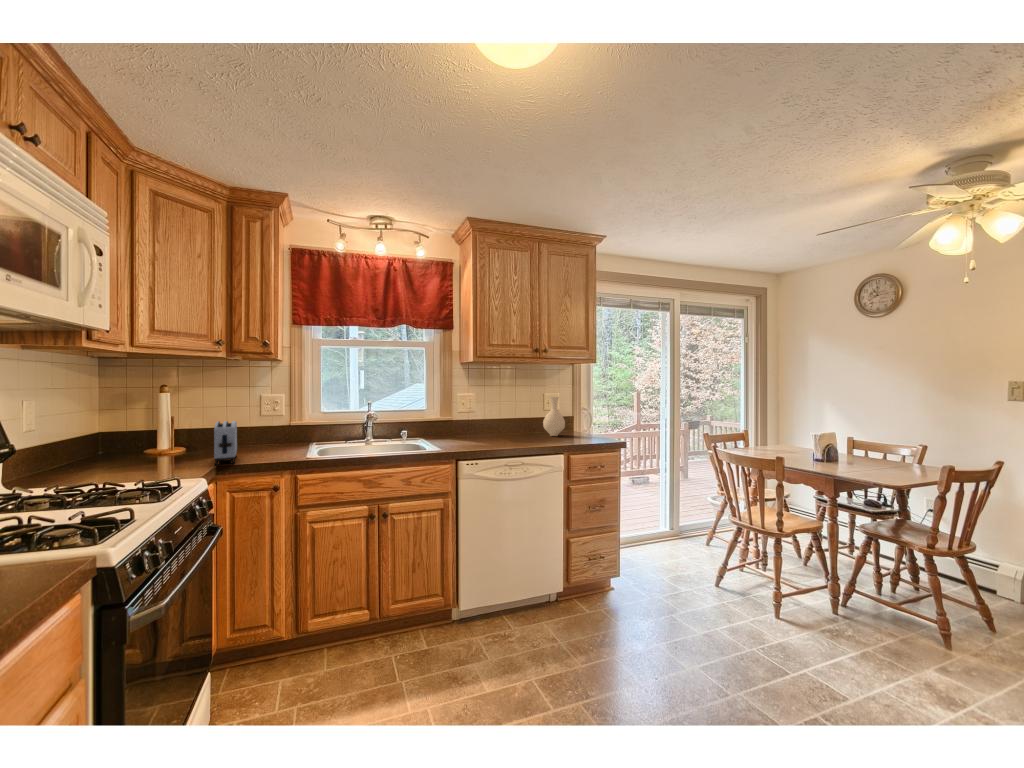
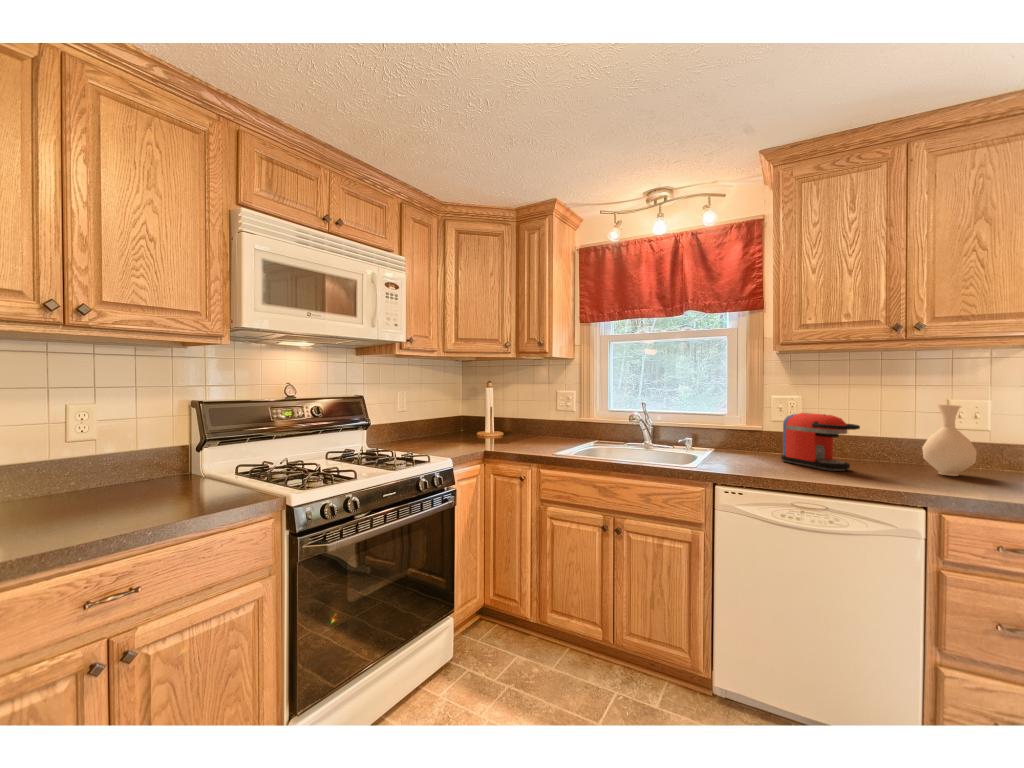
coffee maker: none [476,405,523,441] -> present [781,413,860,471]
toaster: present [214,421,237,465] -> none [485,413,515,450]

